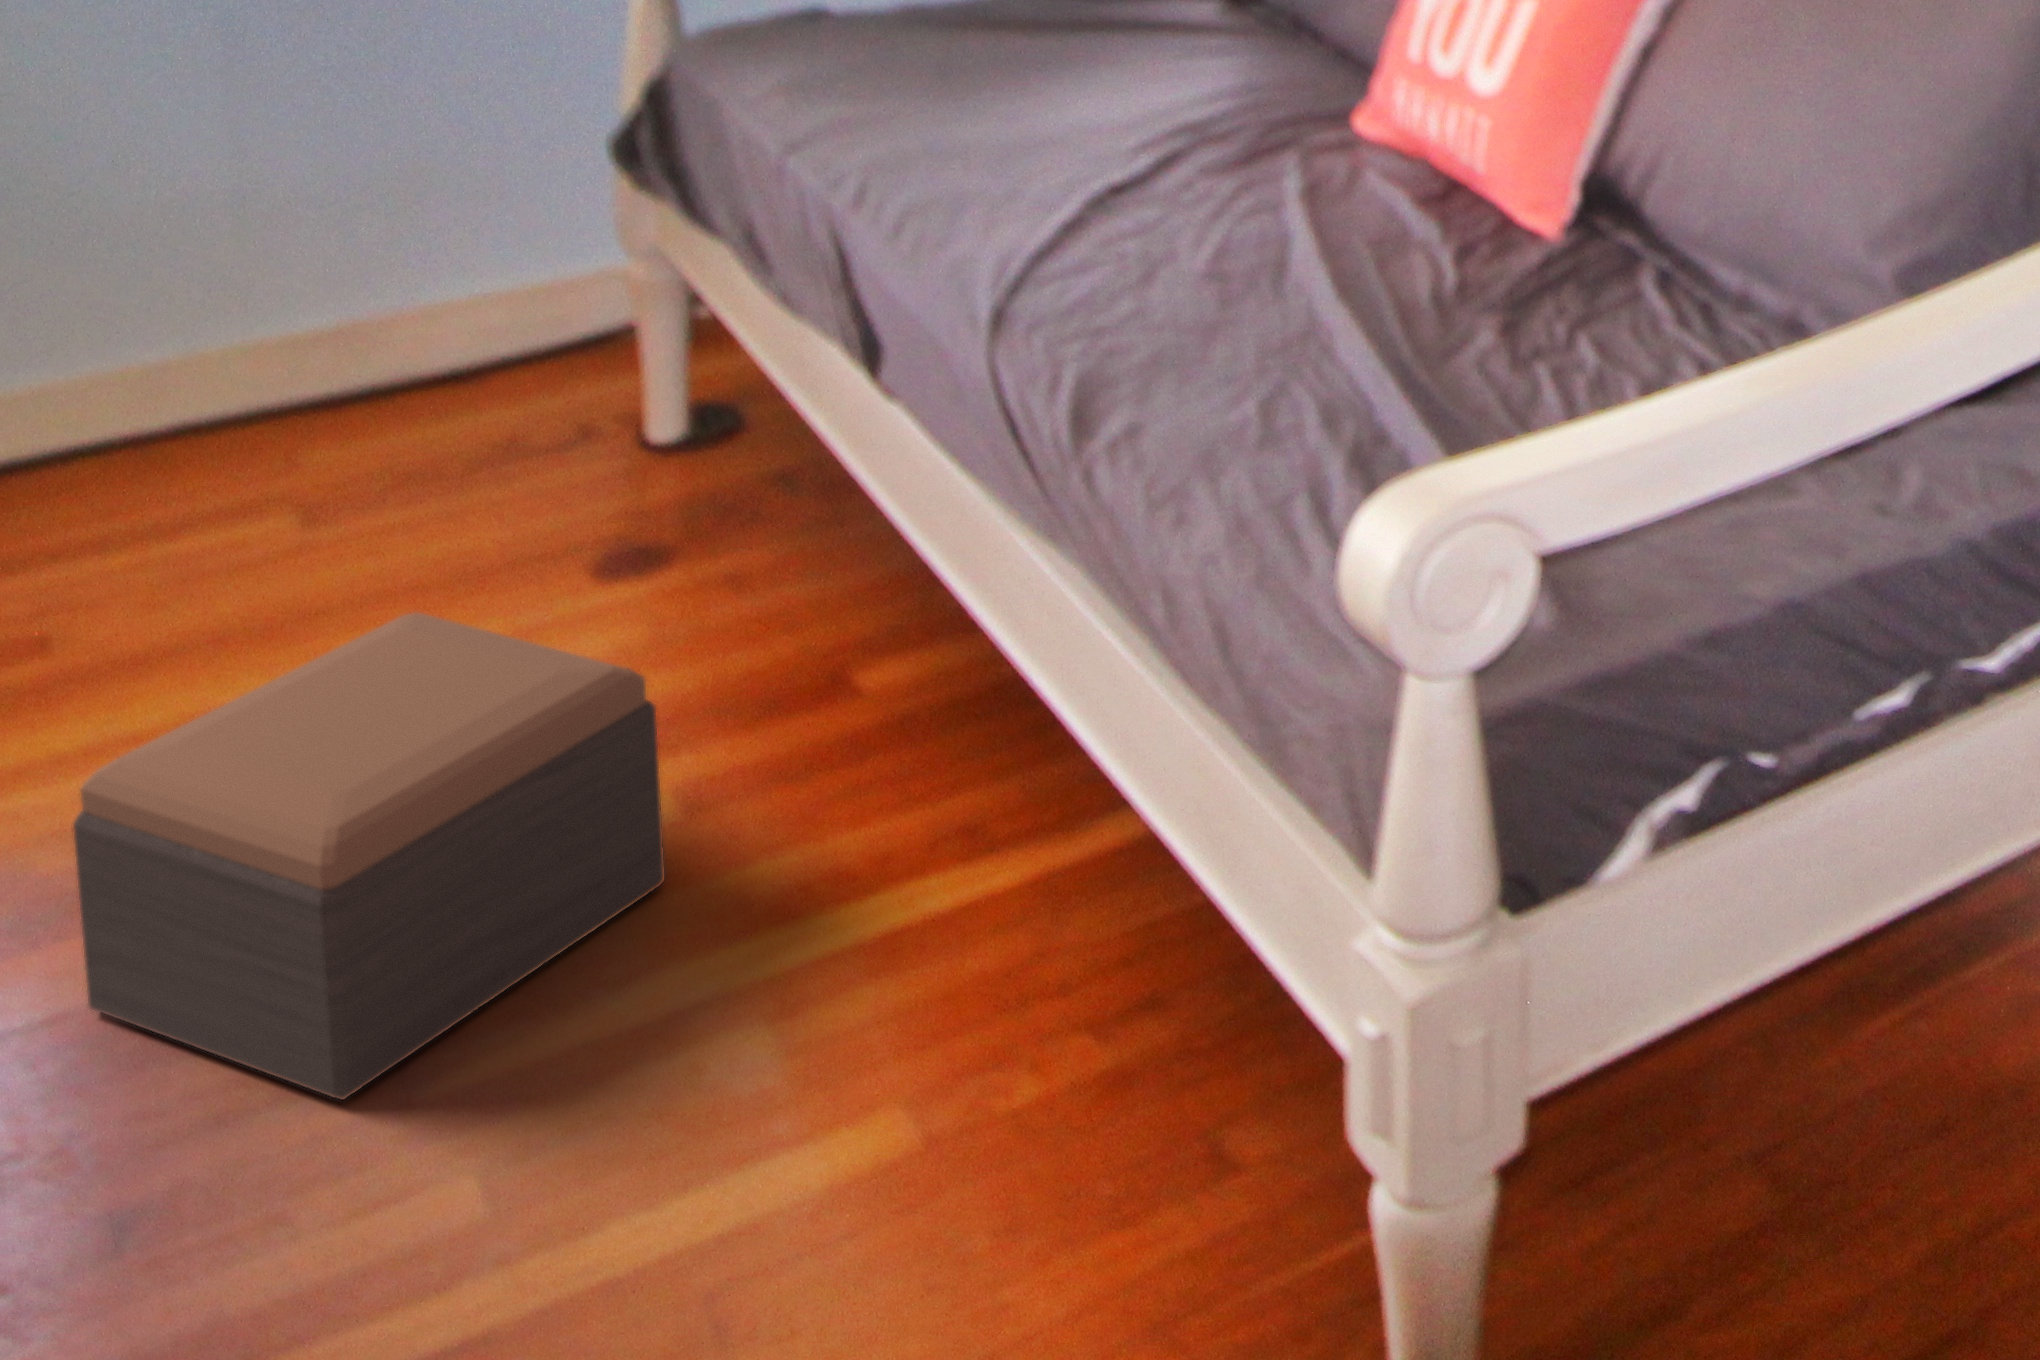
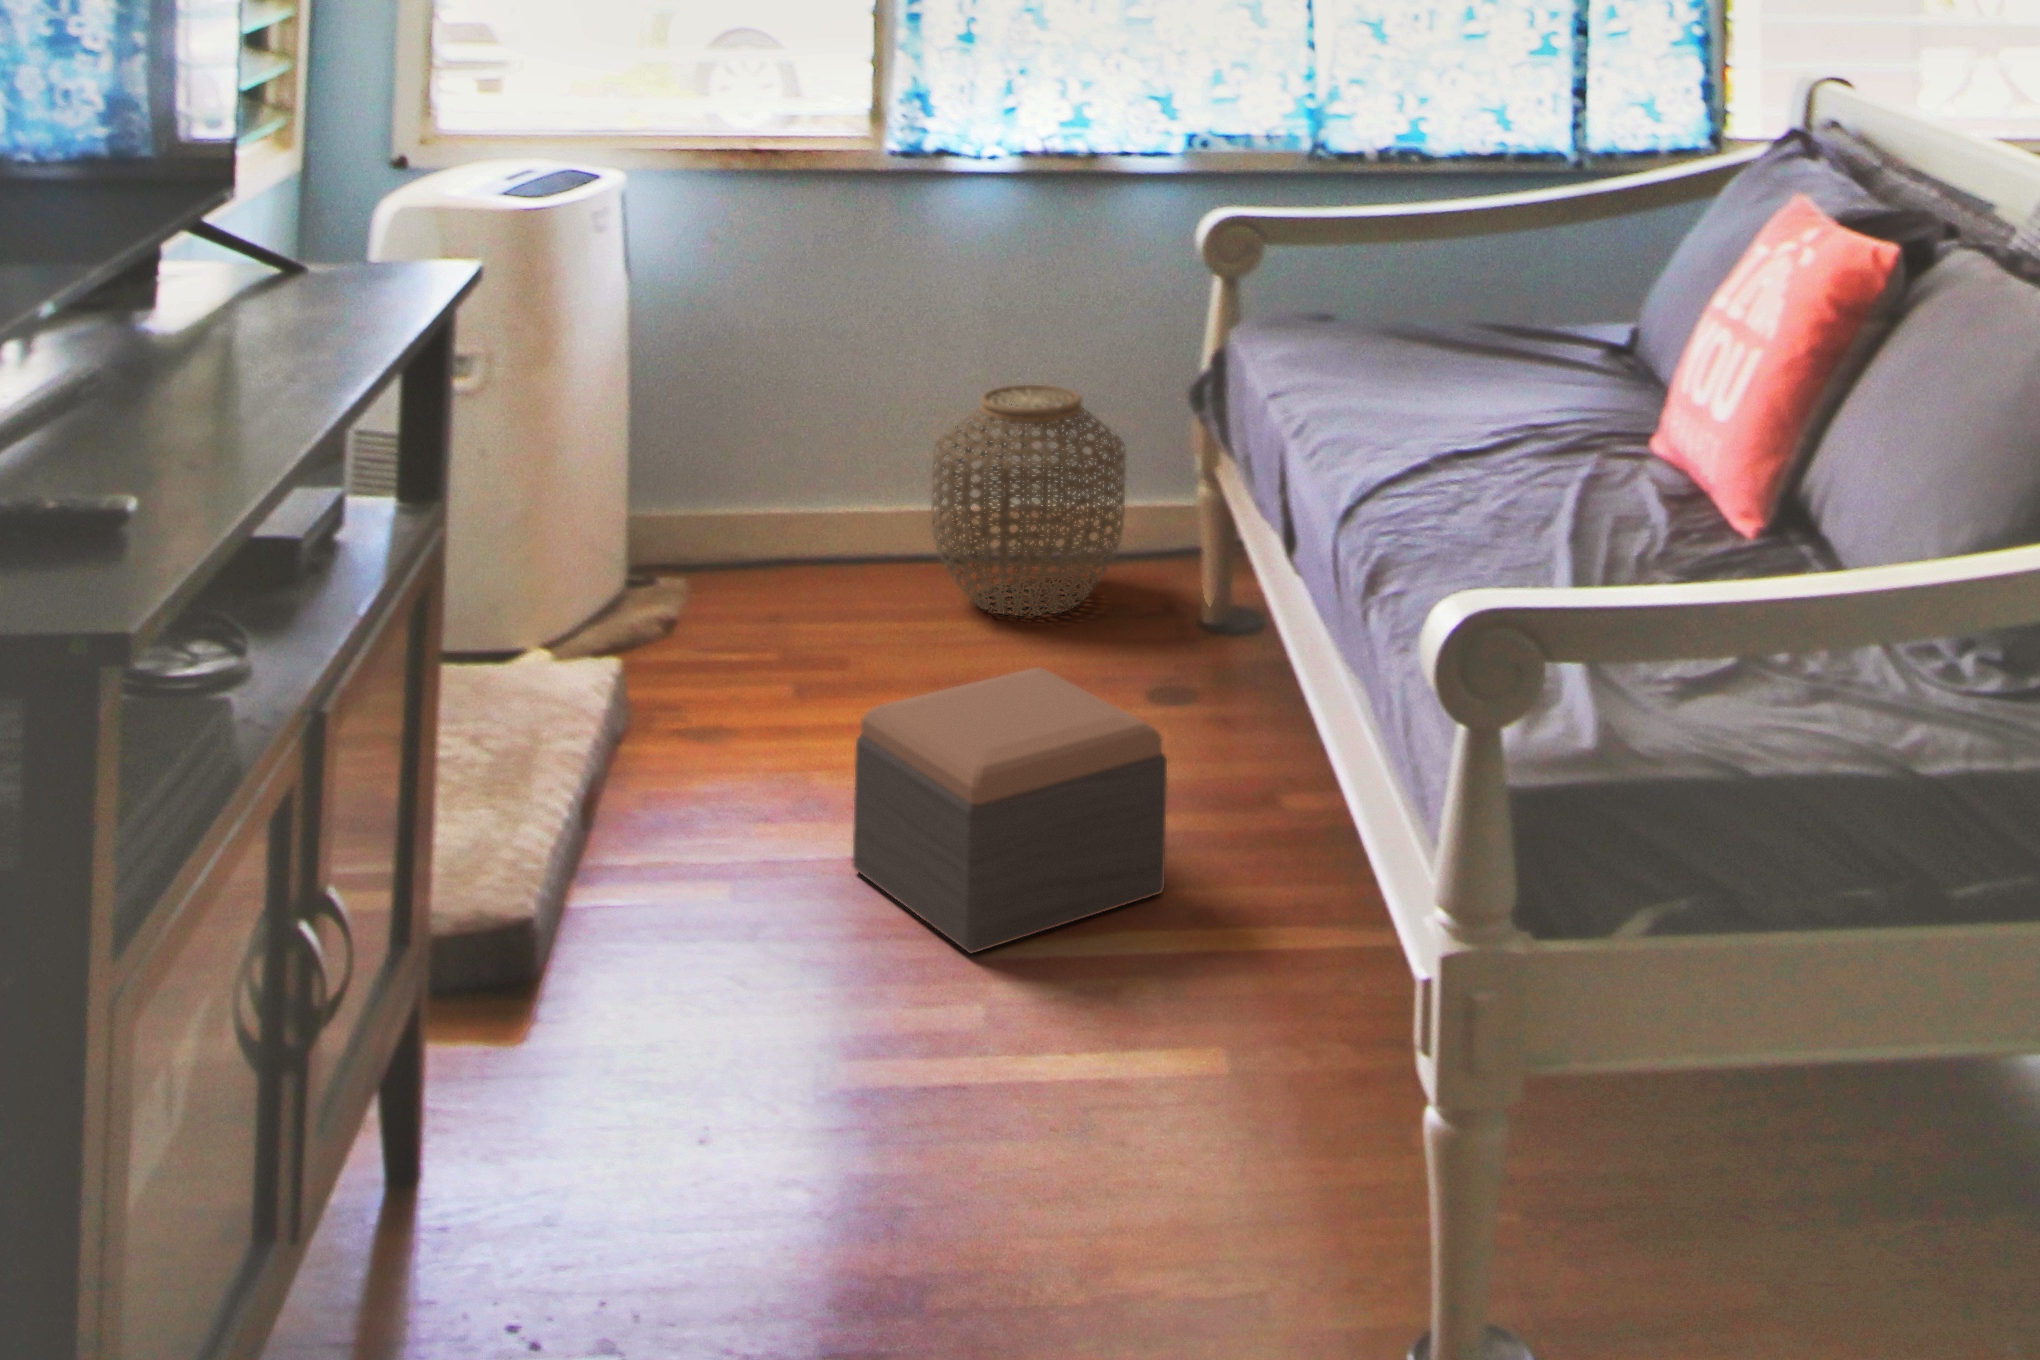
woven basket: none [154,155,497,488] -> present [931,385,1126,616]

